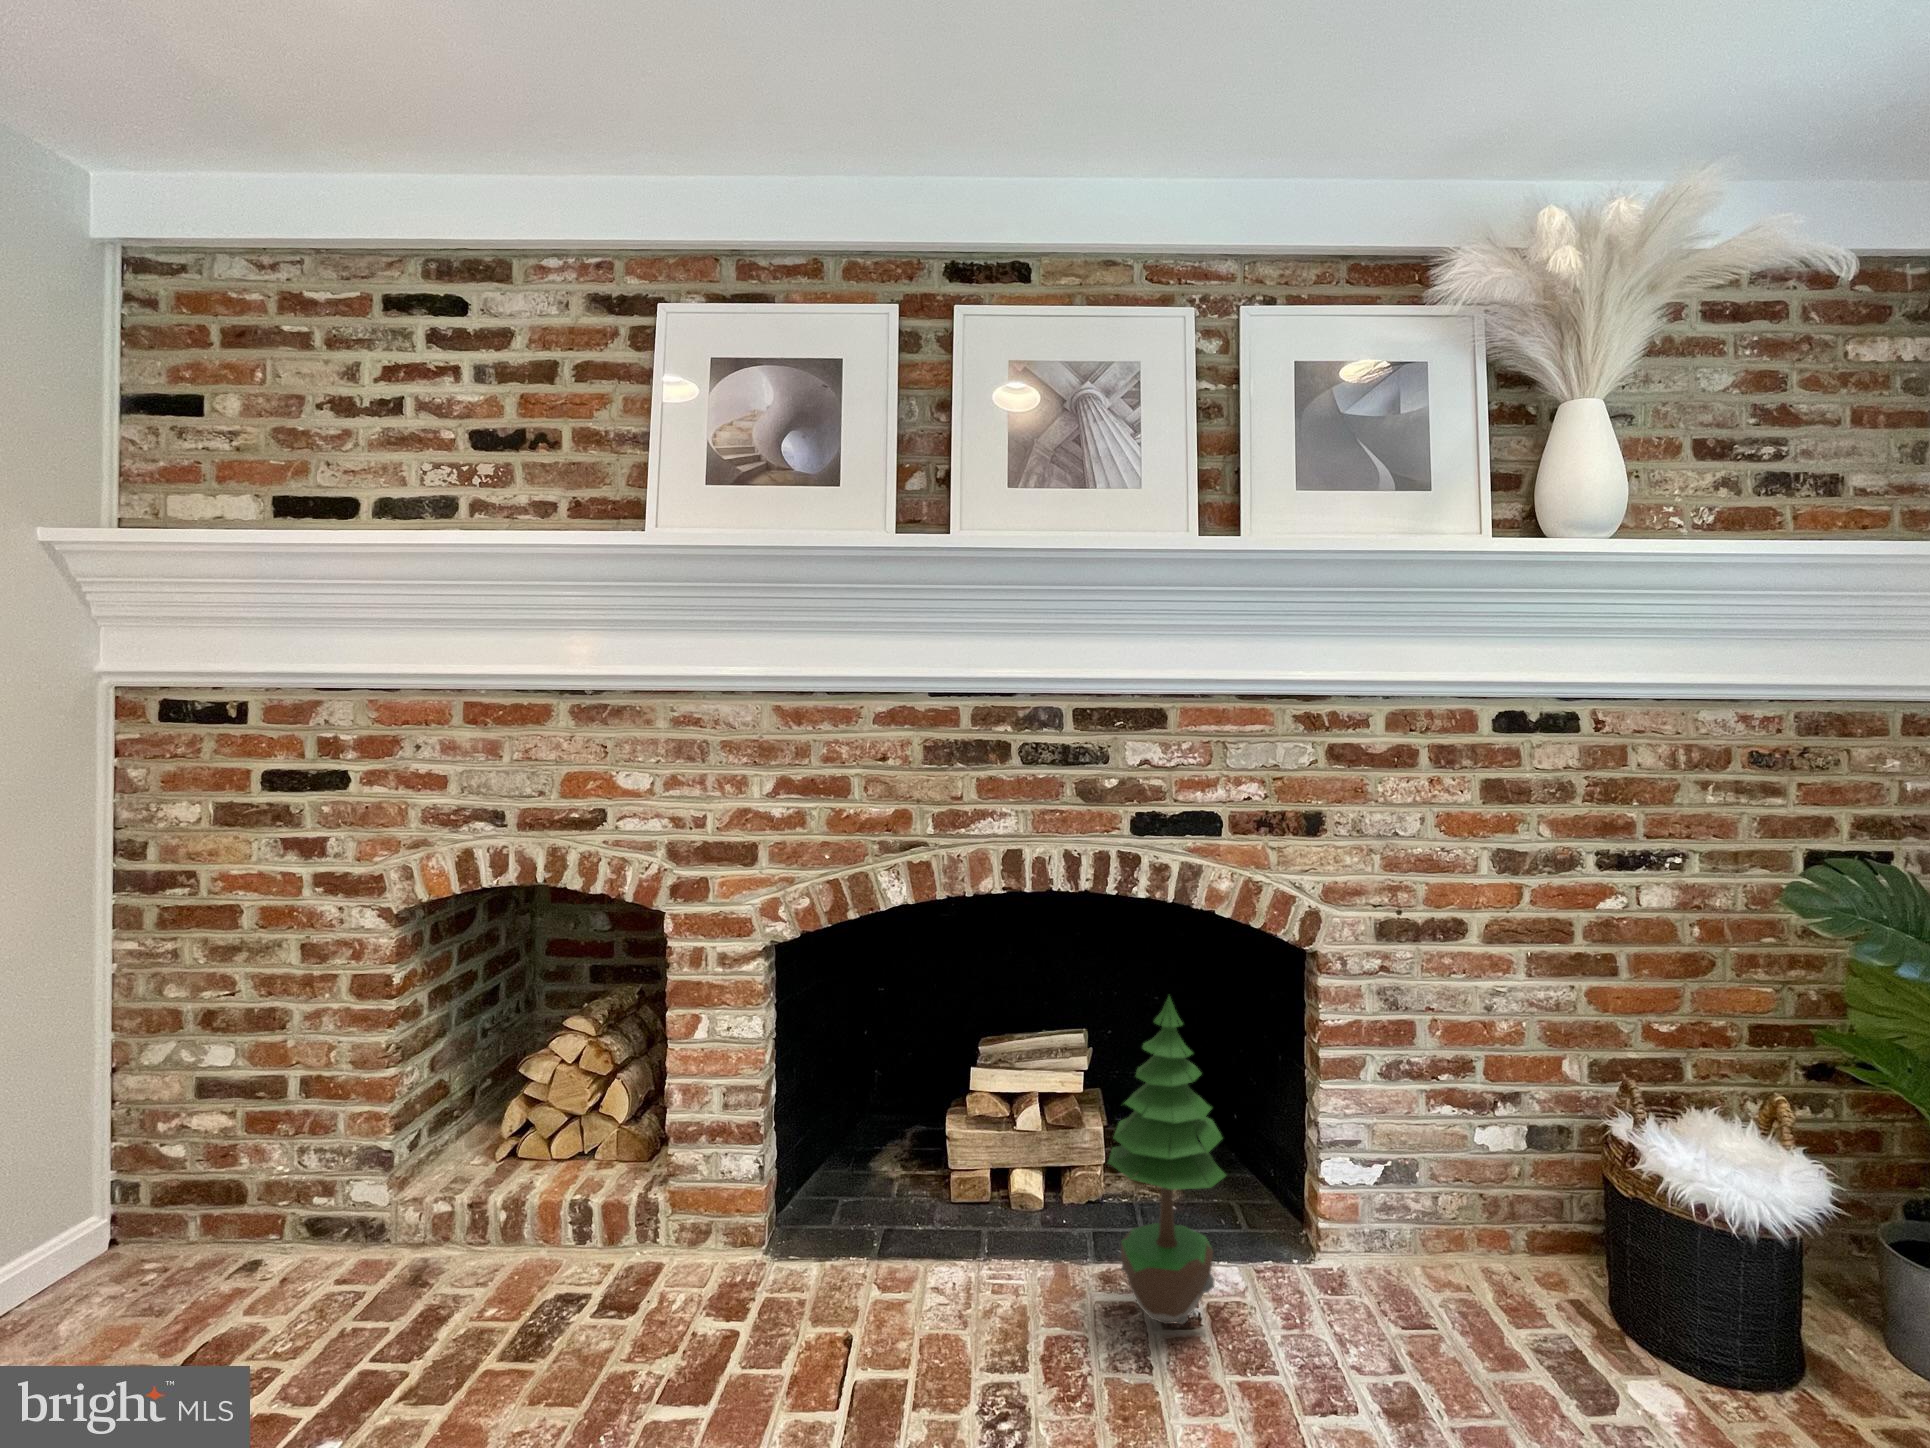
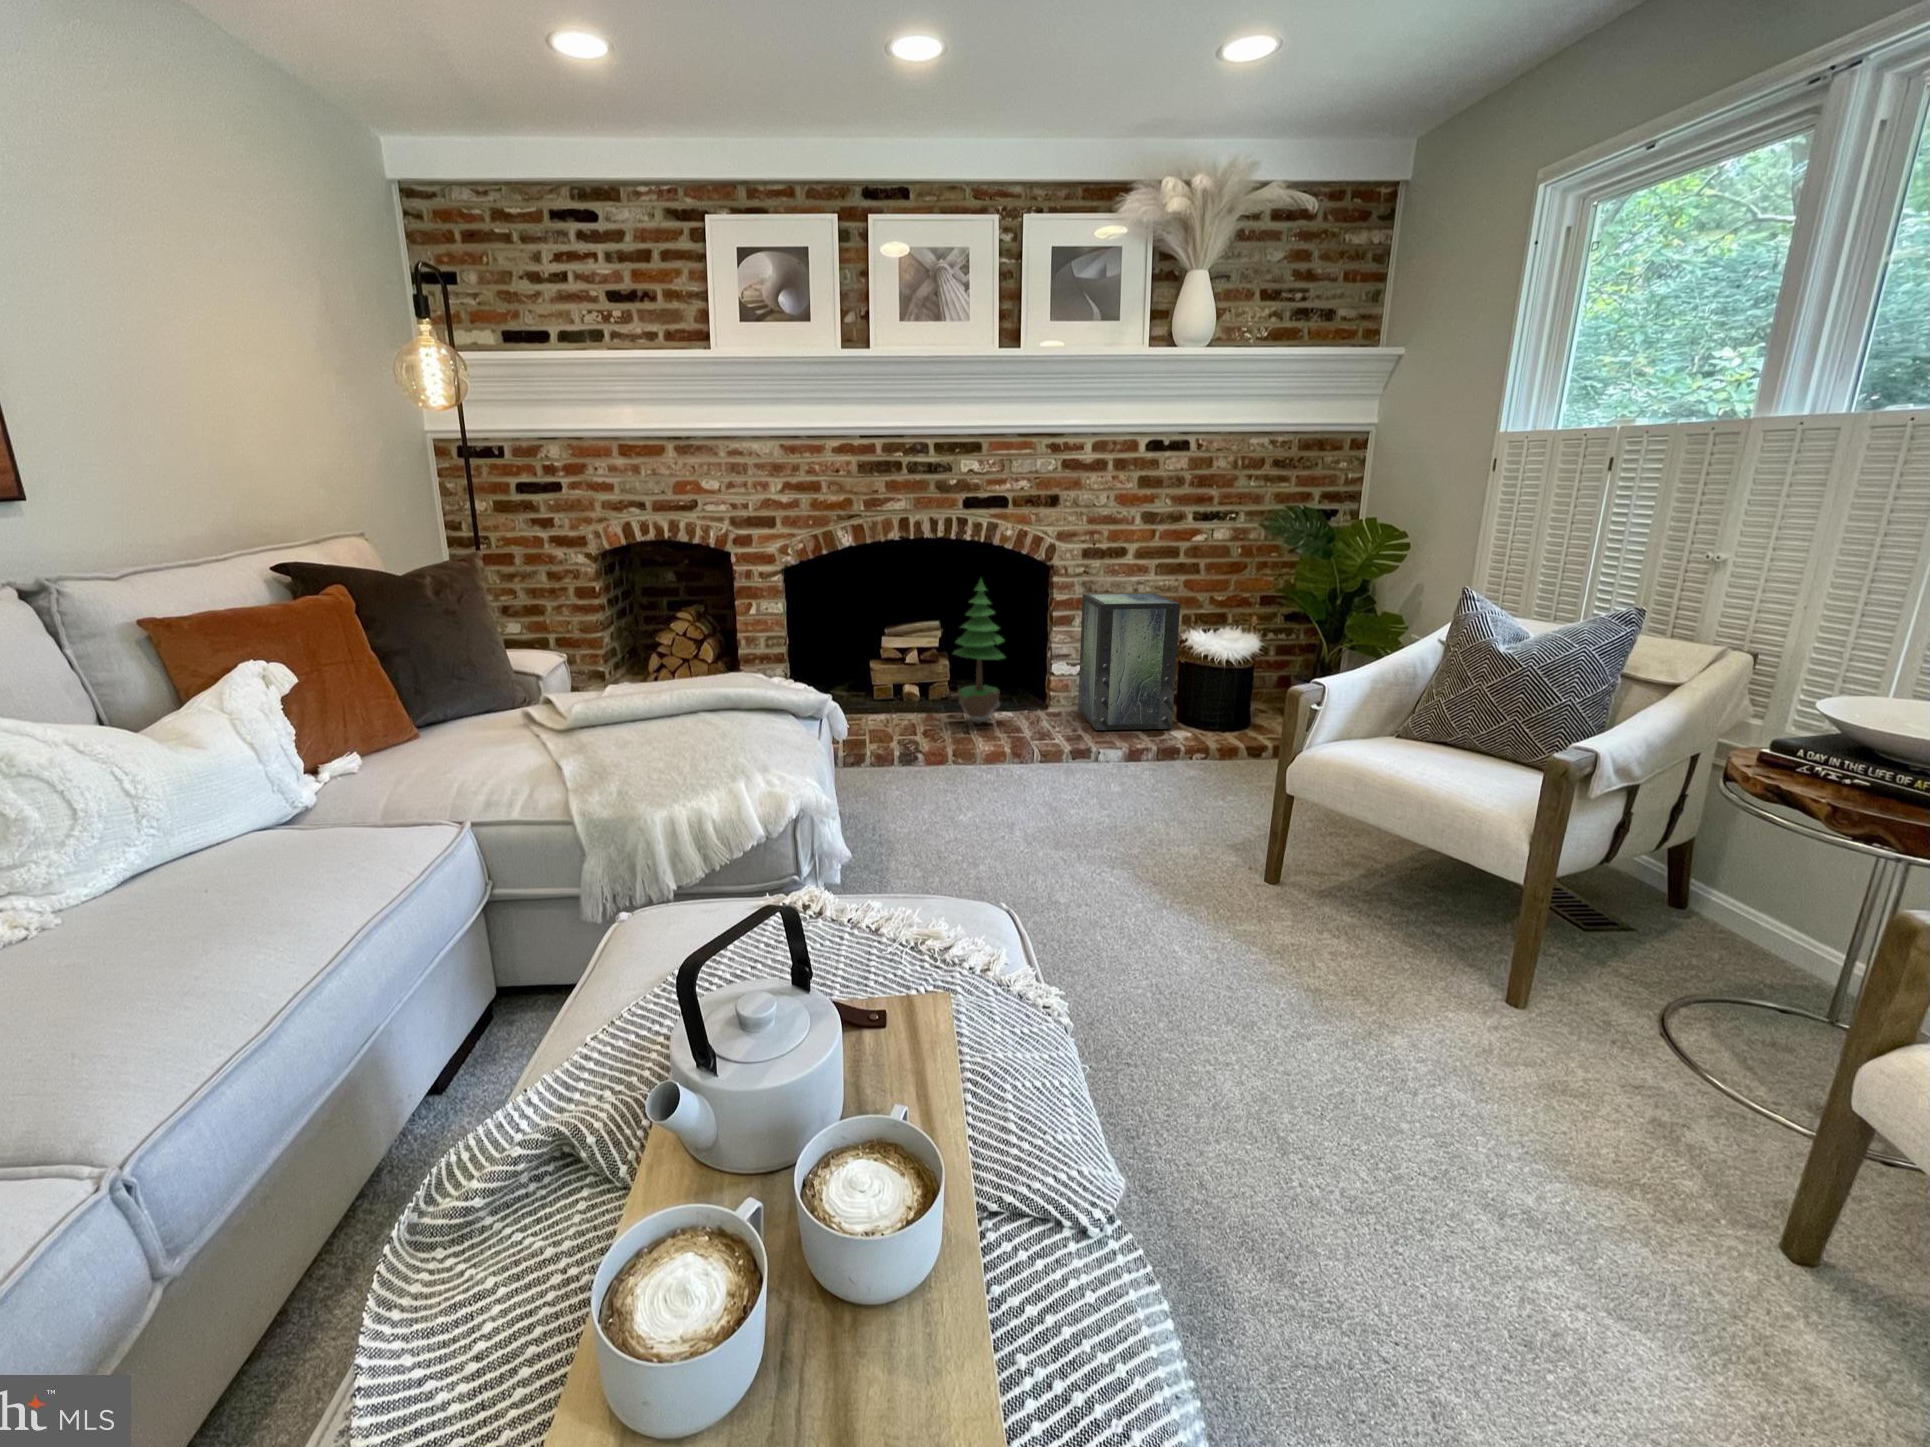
storage box: none [1379,1018,1616,1367] -> present [1078,593,1180,730]

